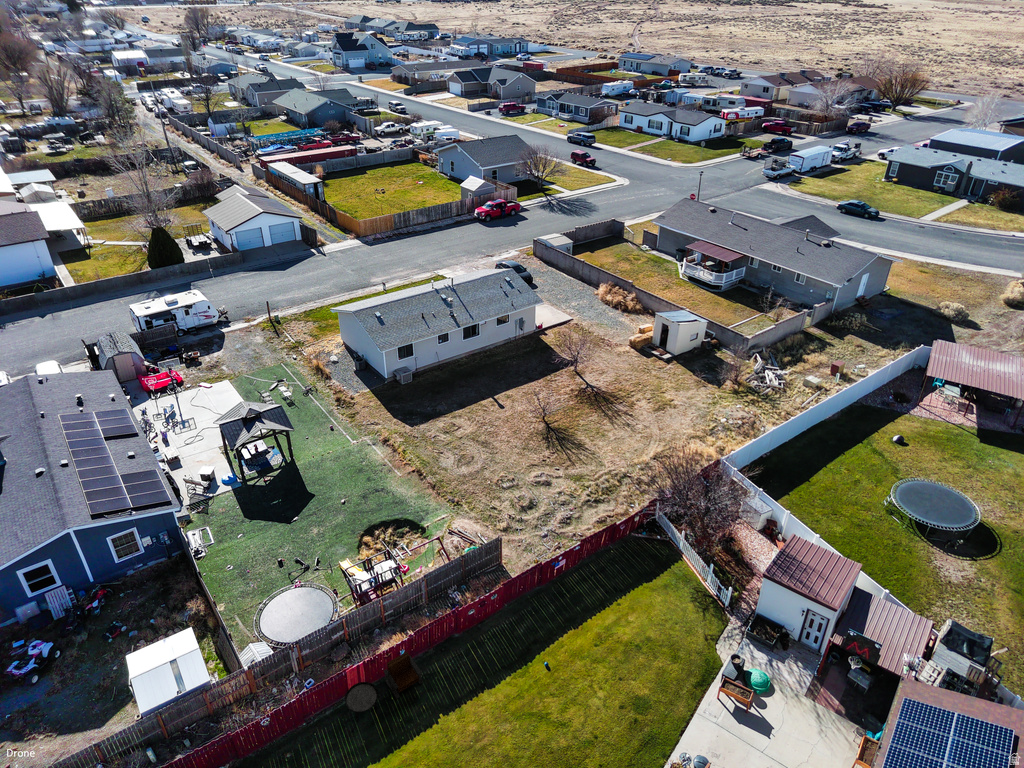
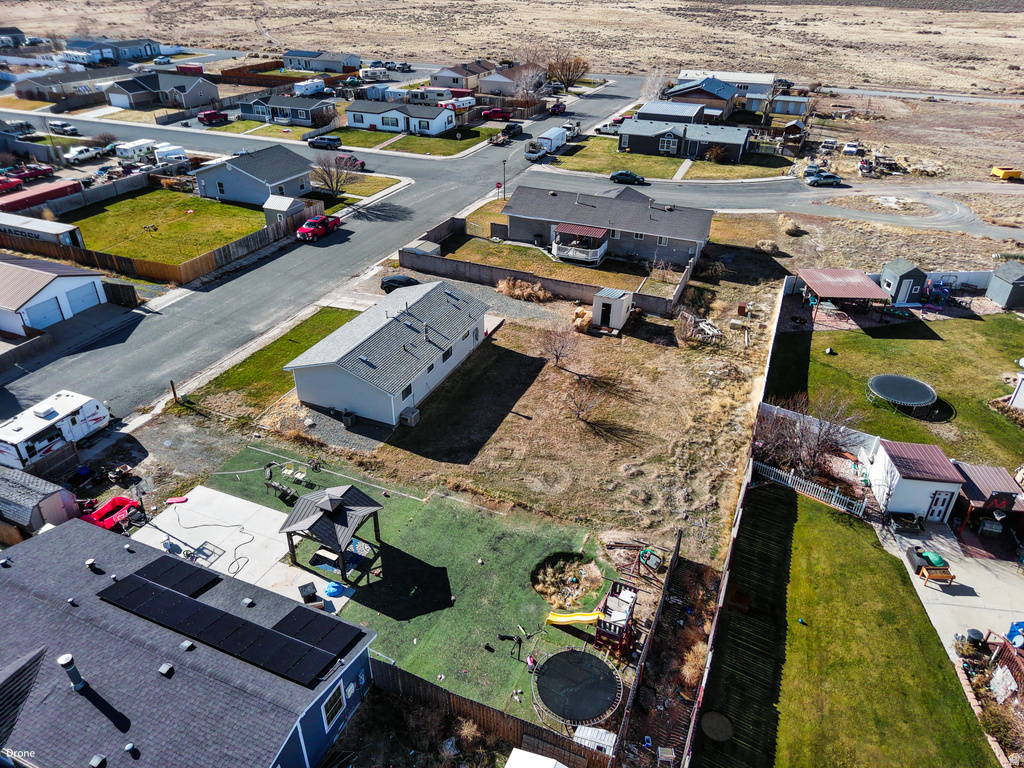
lounge chair: present [384,652,423,698] -> present [724,579,752,619]

